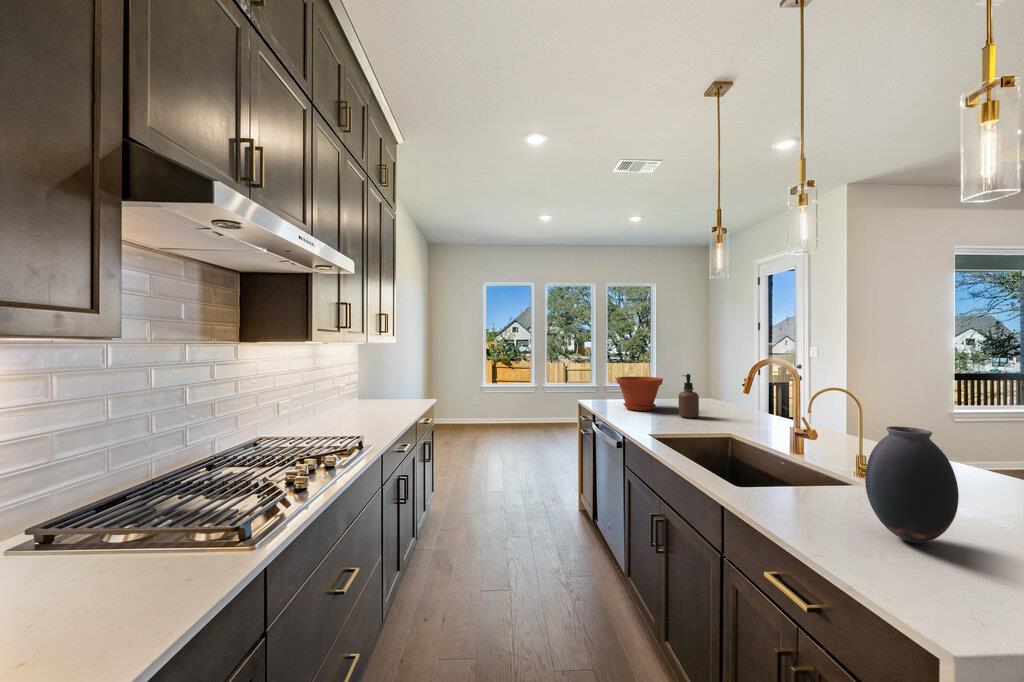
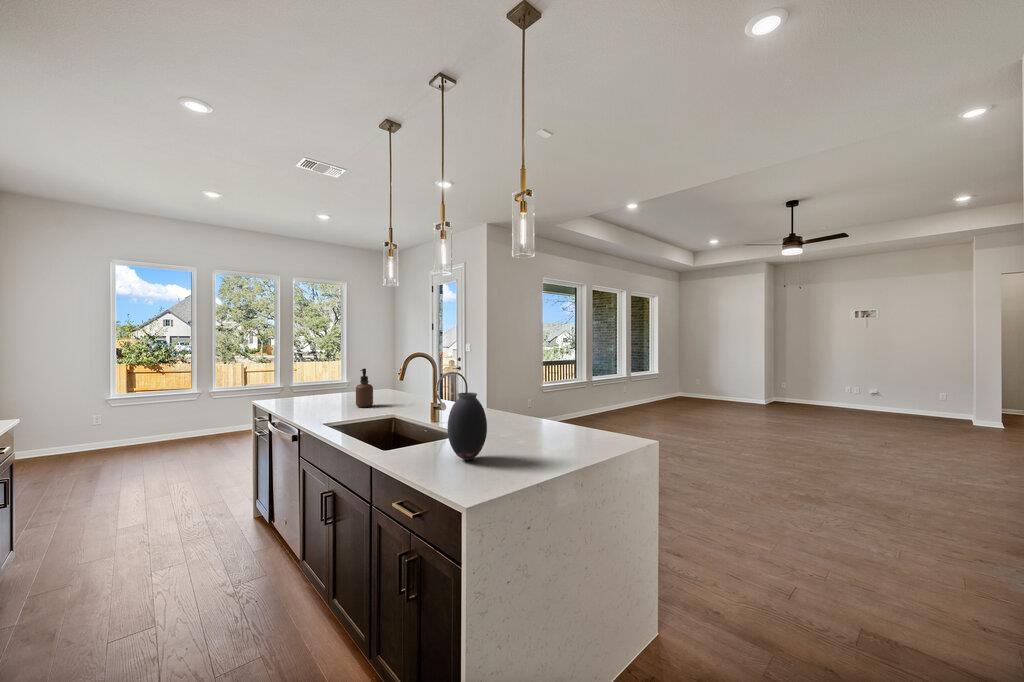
plant pot: present [616,376,663,411] -> none [296,373,344,406]

